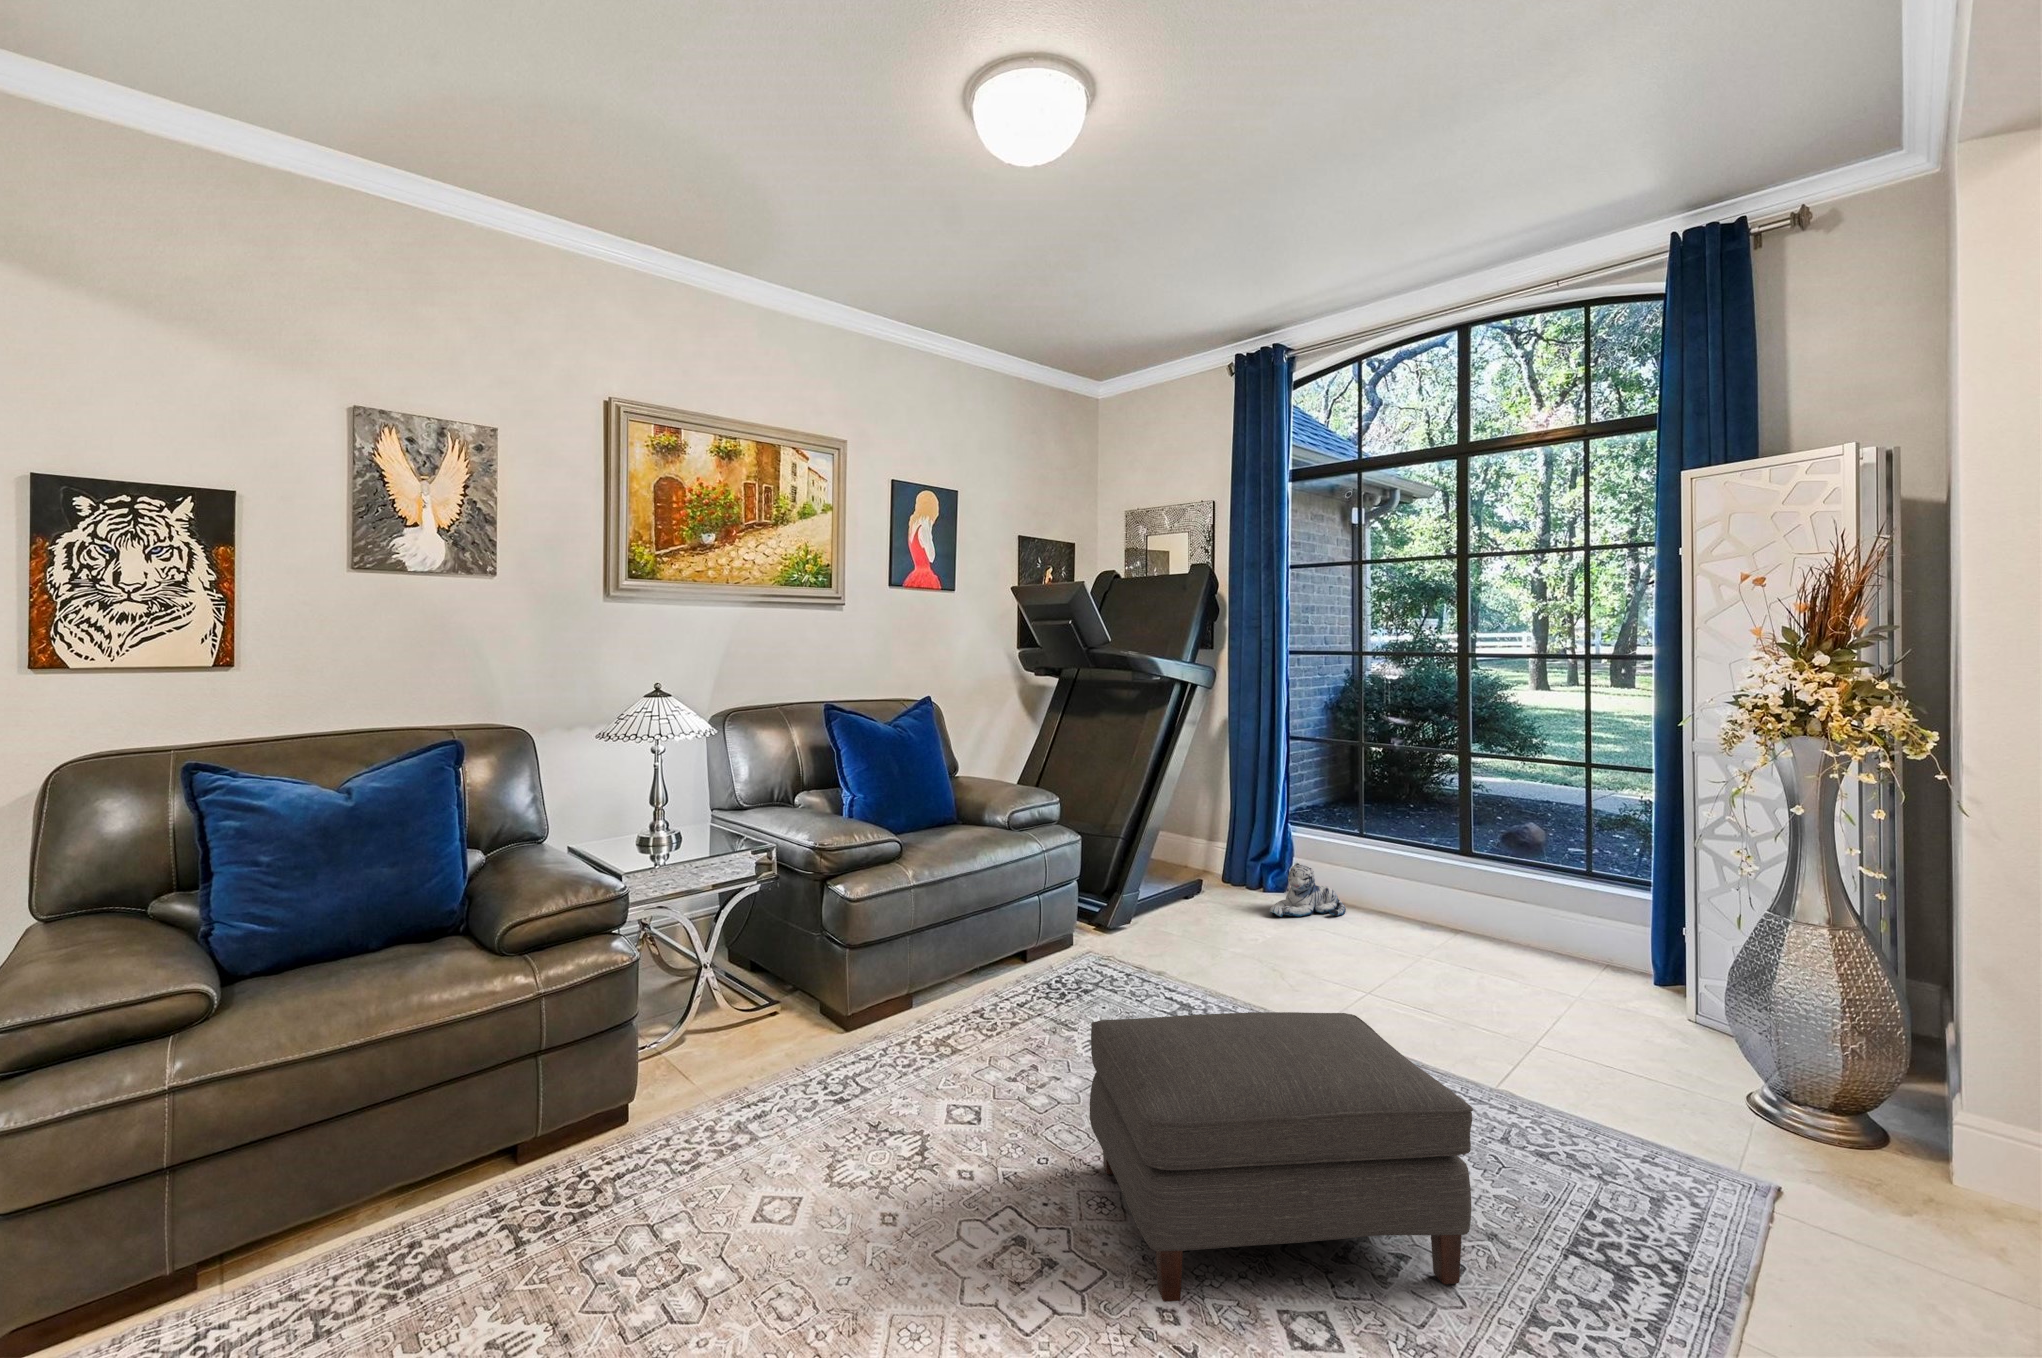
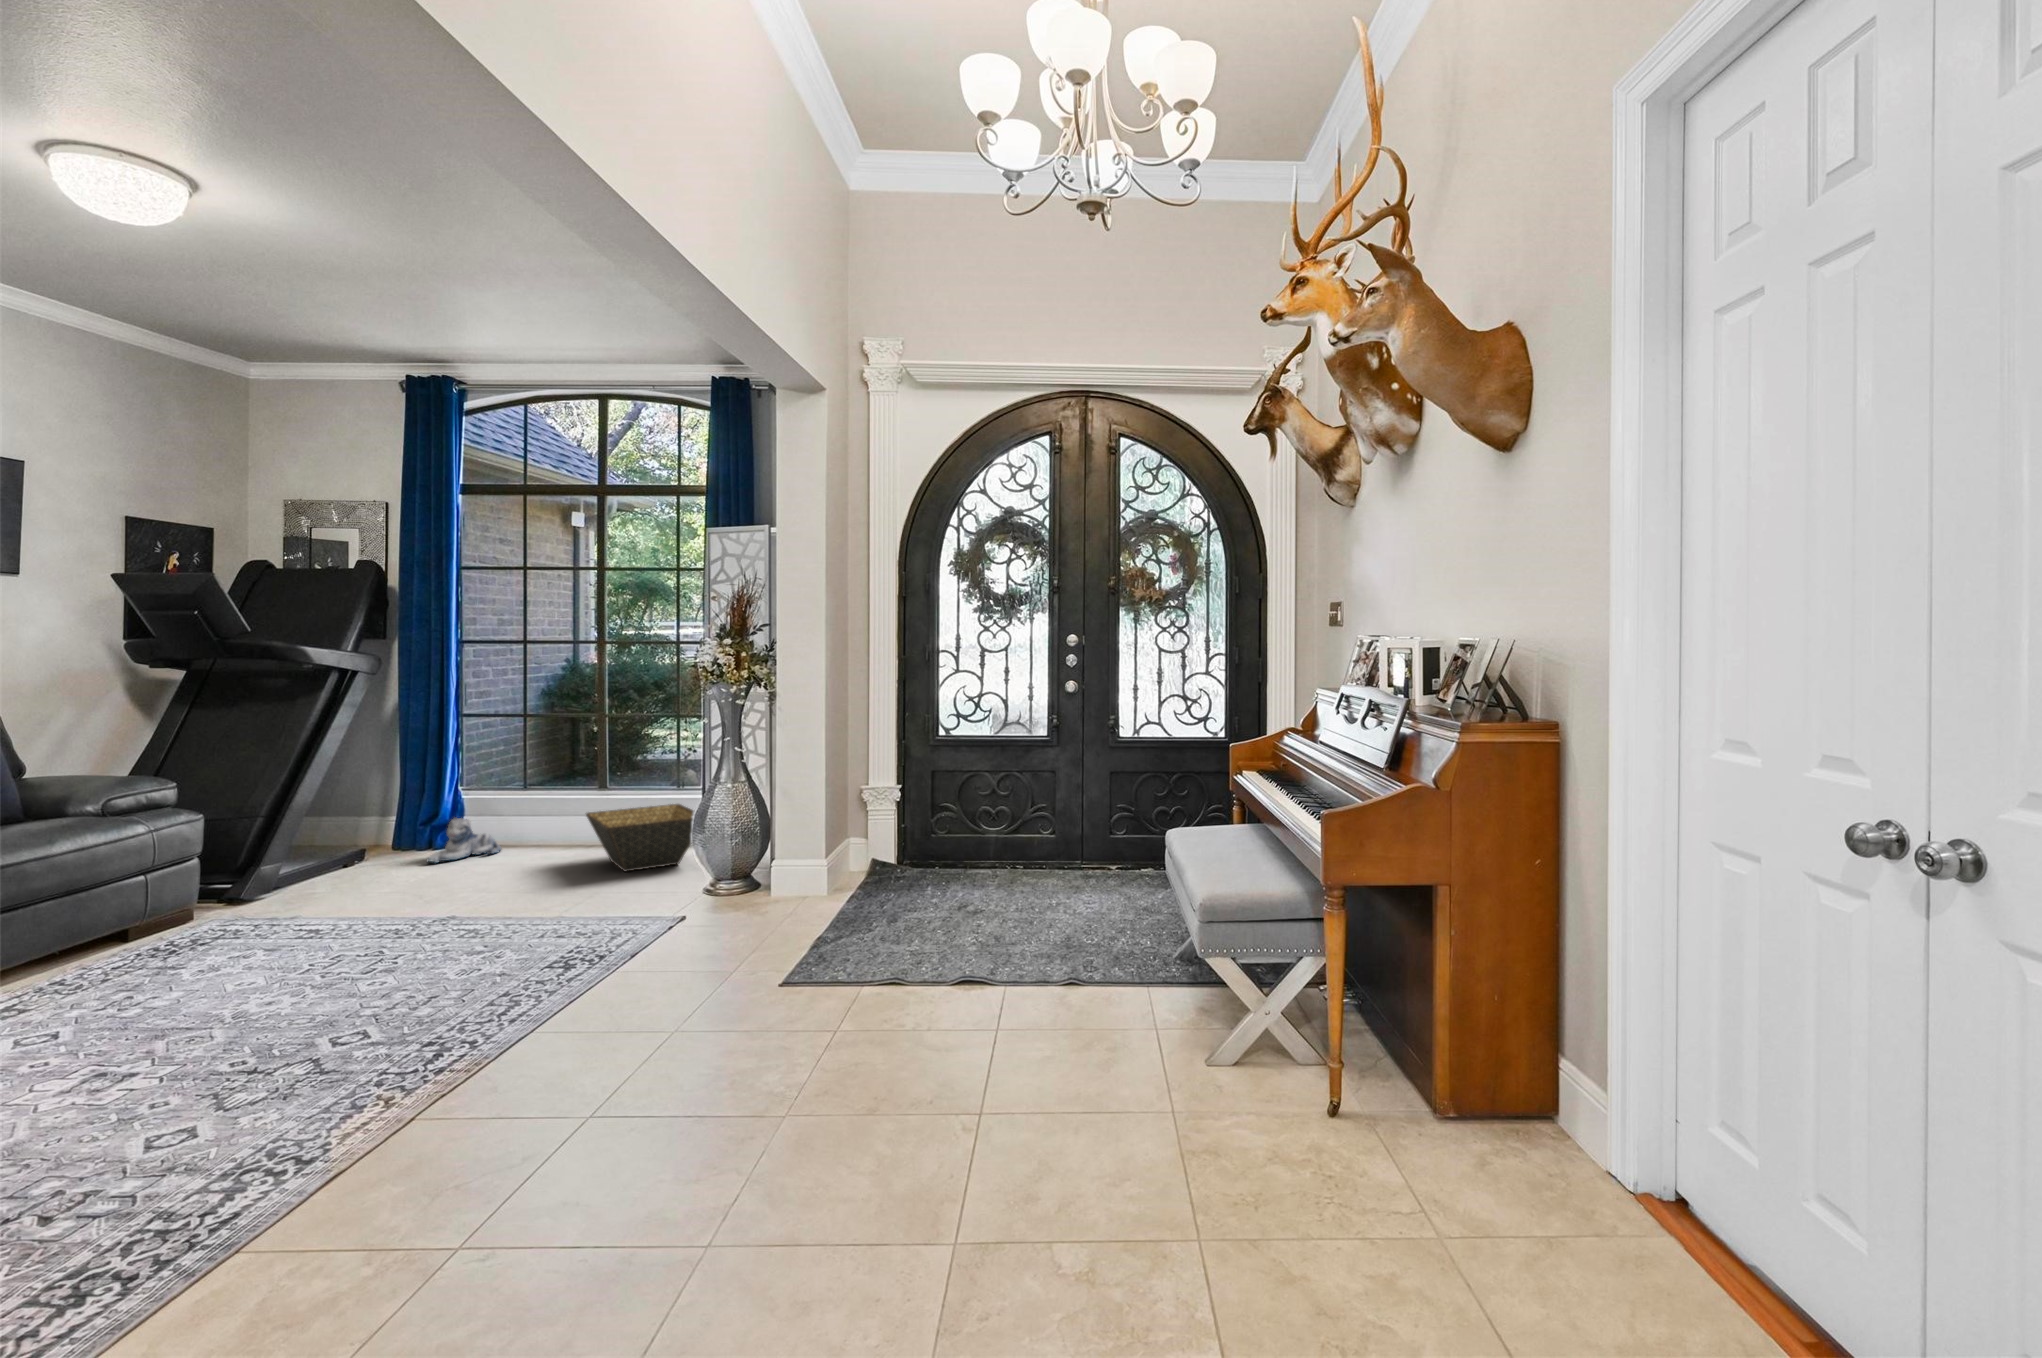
basket: none [1467,890,1685,1002] -> present [586,804,693,872]
ottoman: present [1090,1012,1473,1302] -> none [185,882,483,1072]

